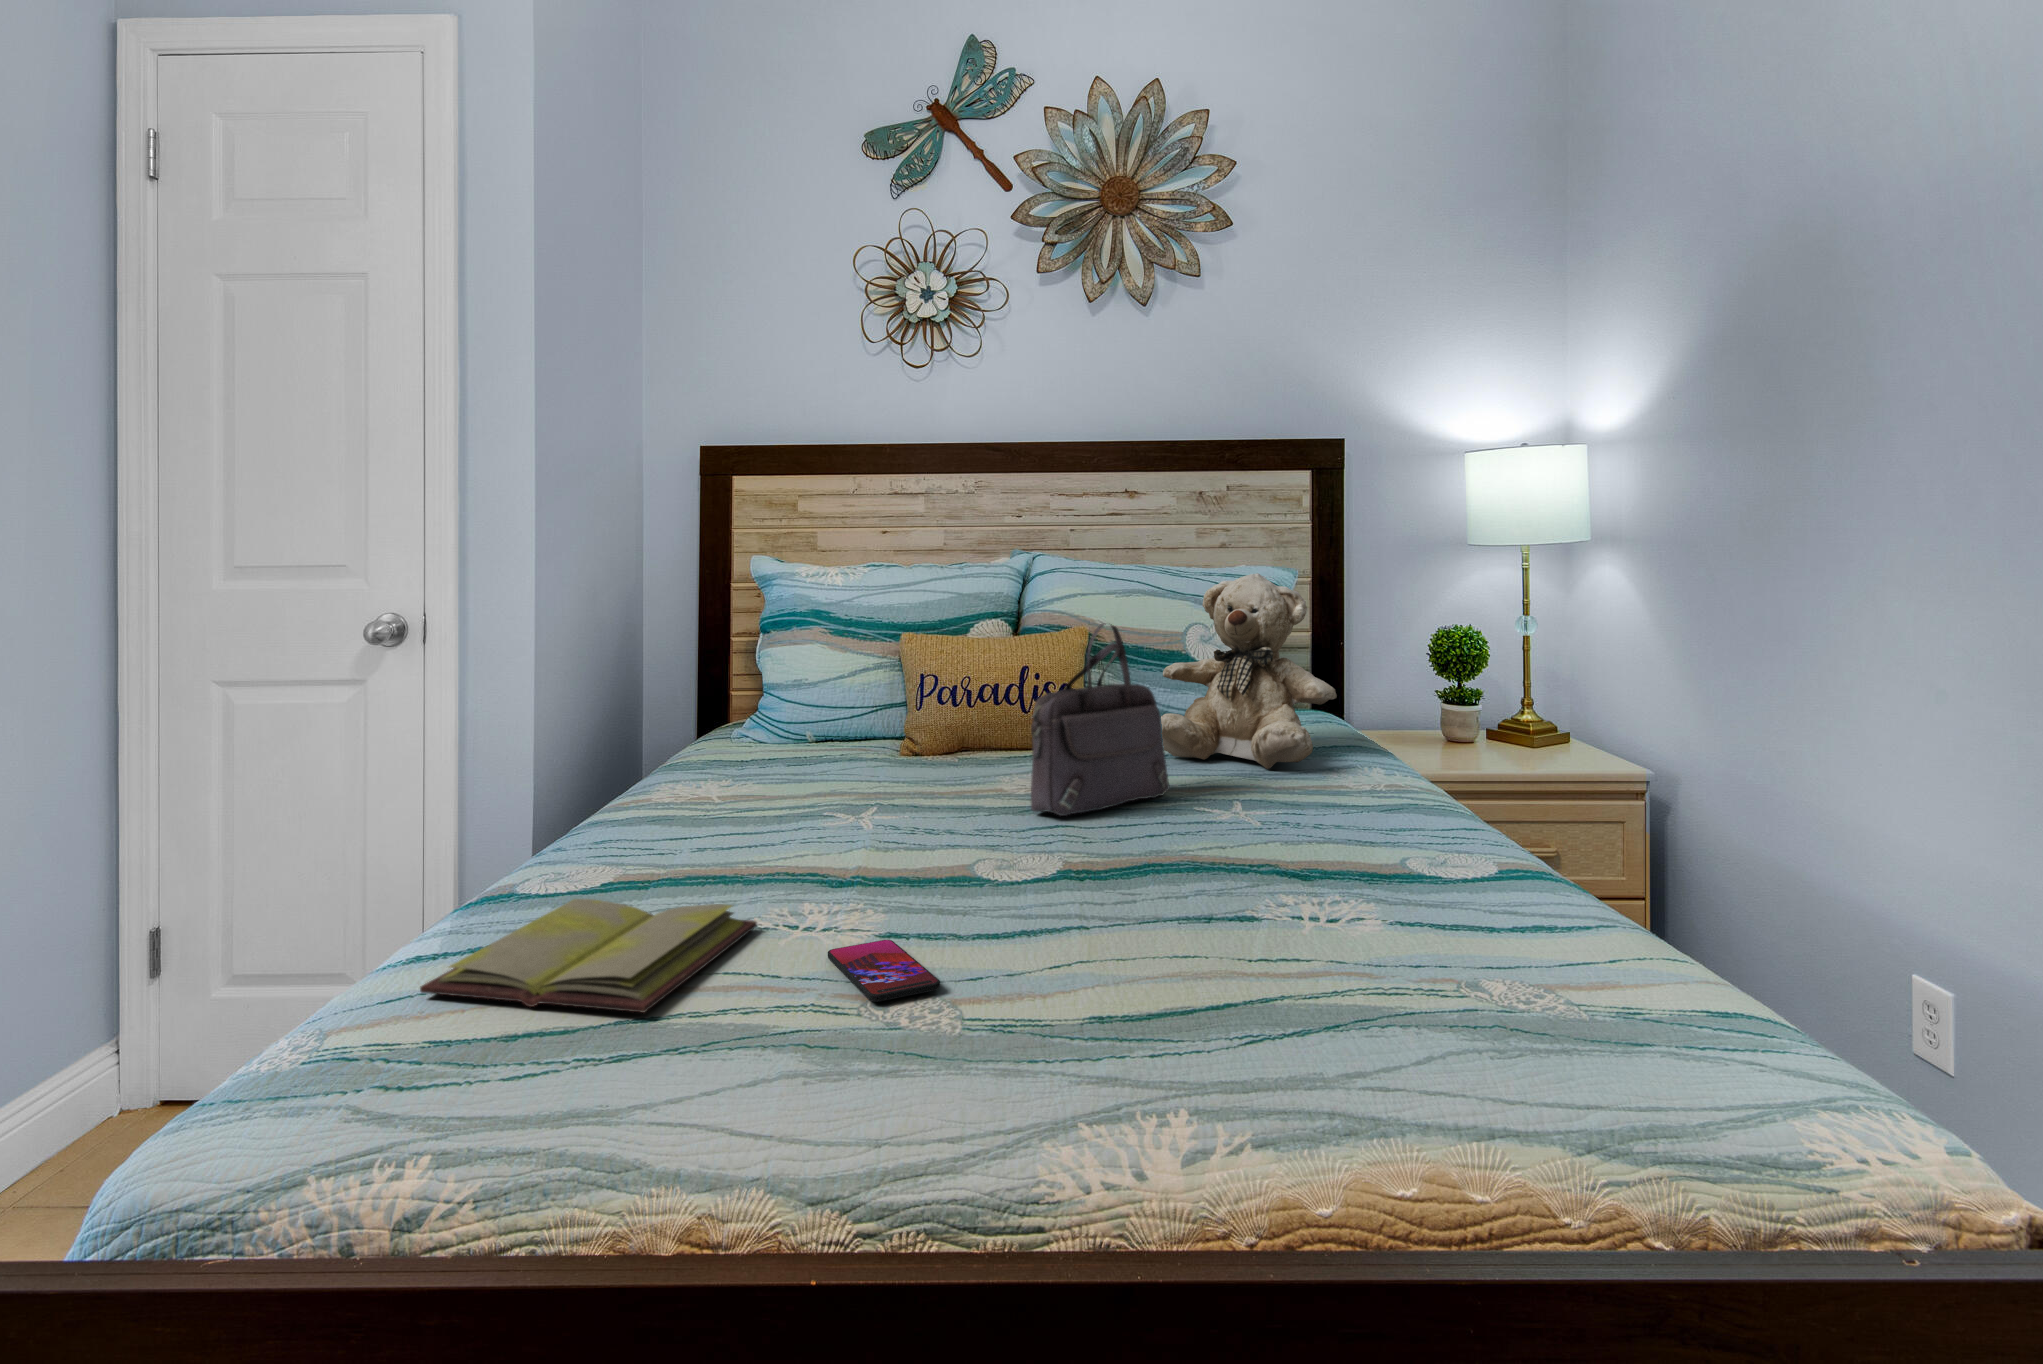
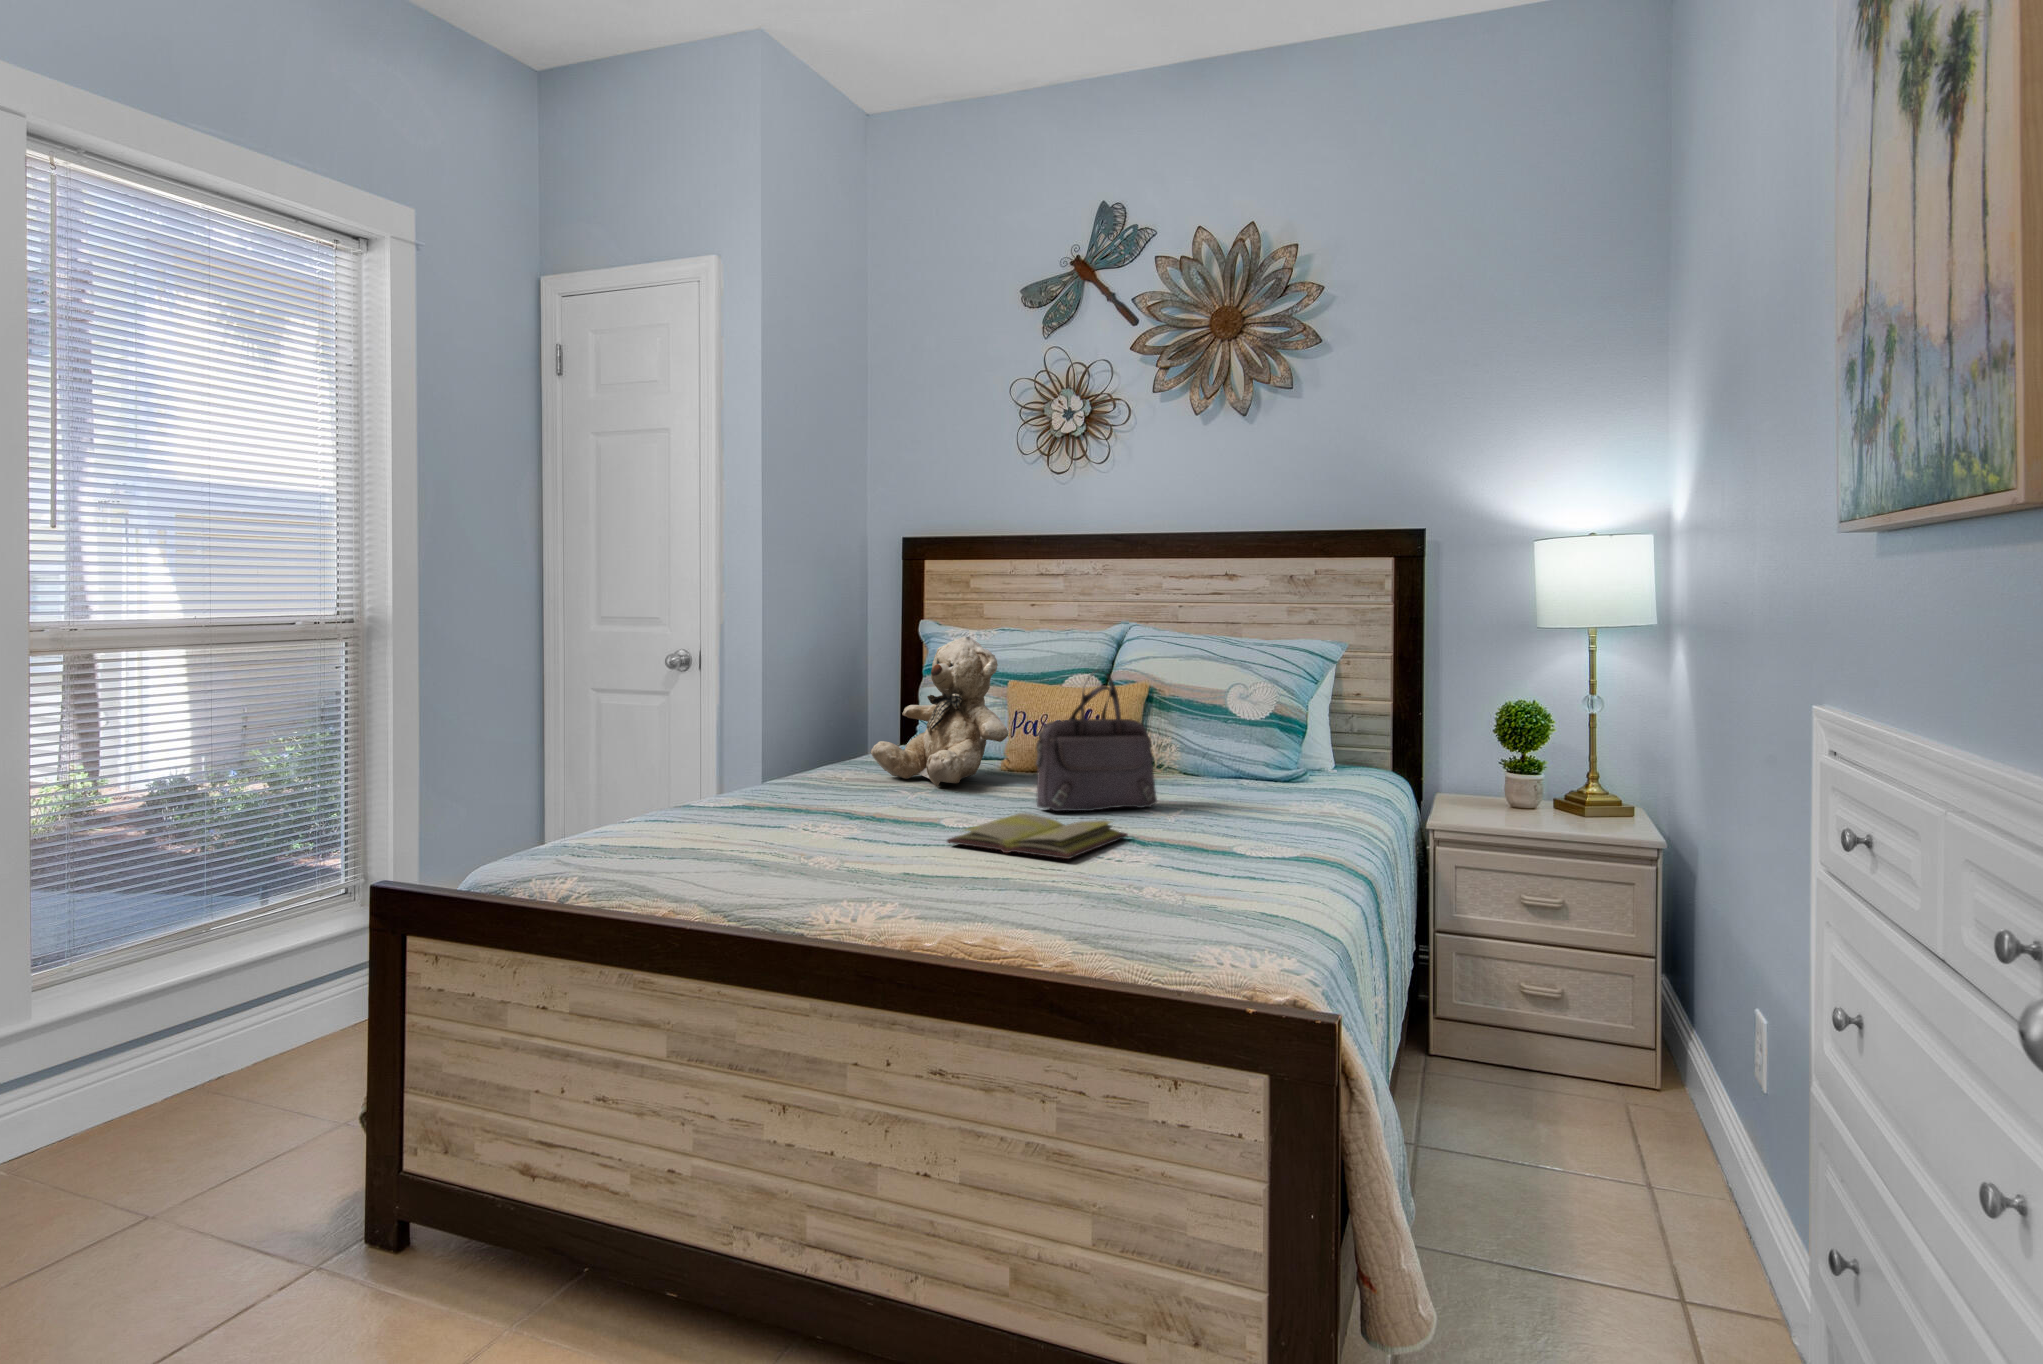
teddy bear: present [1161,573,1337,769] -> present [871,637,1008,787]
diary: present [420,899,757,1013] -> present [947,813,1127,859]
smartphone: present [828,940,940,1002] -> none [822,854,869,876]

